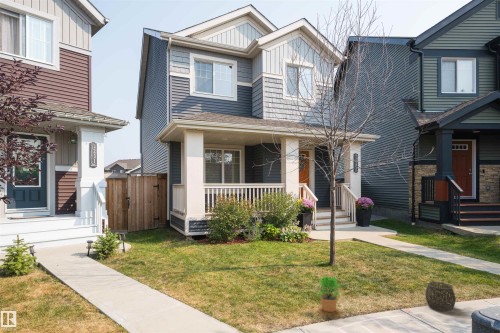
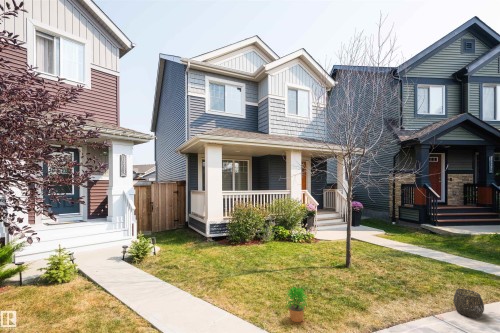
potted plant: present [319,276,339,312] -> present [286,287,307,322]

